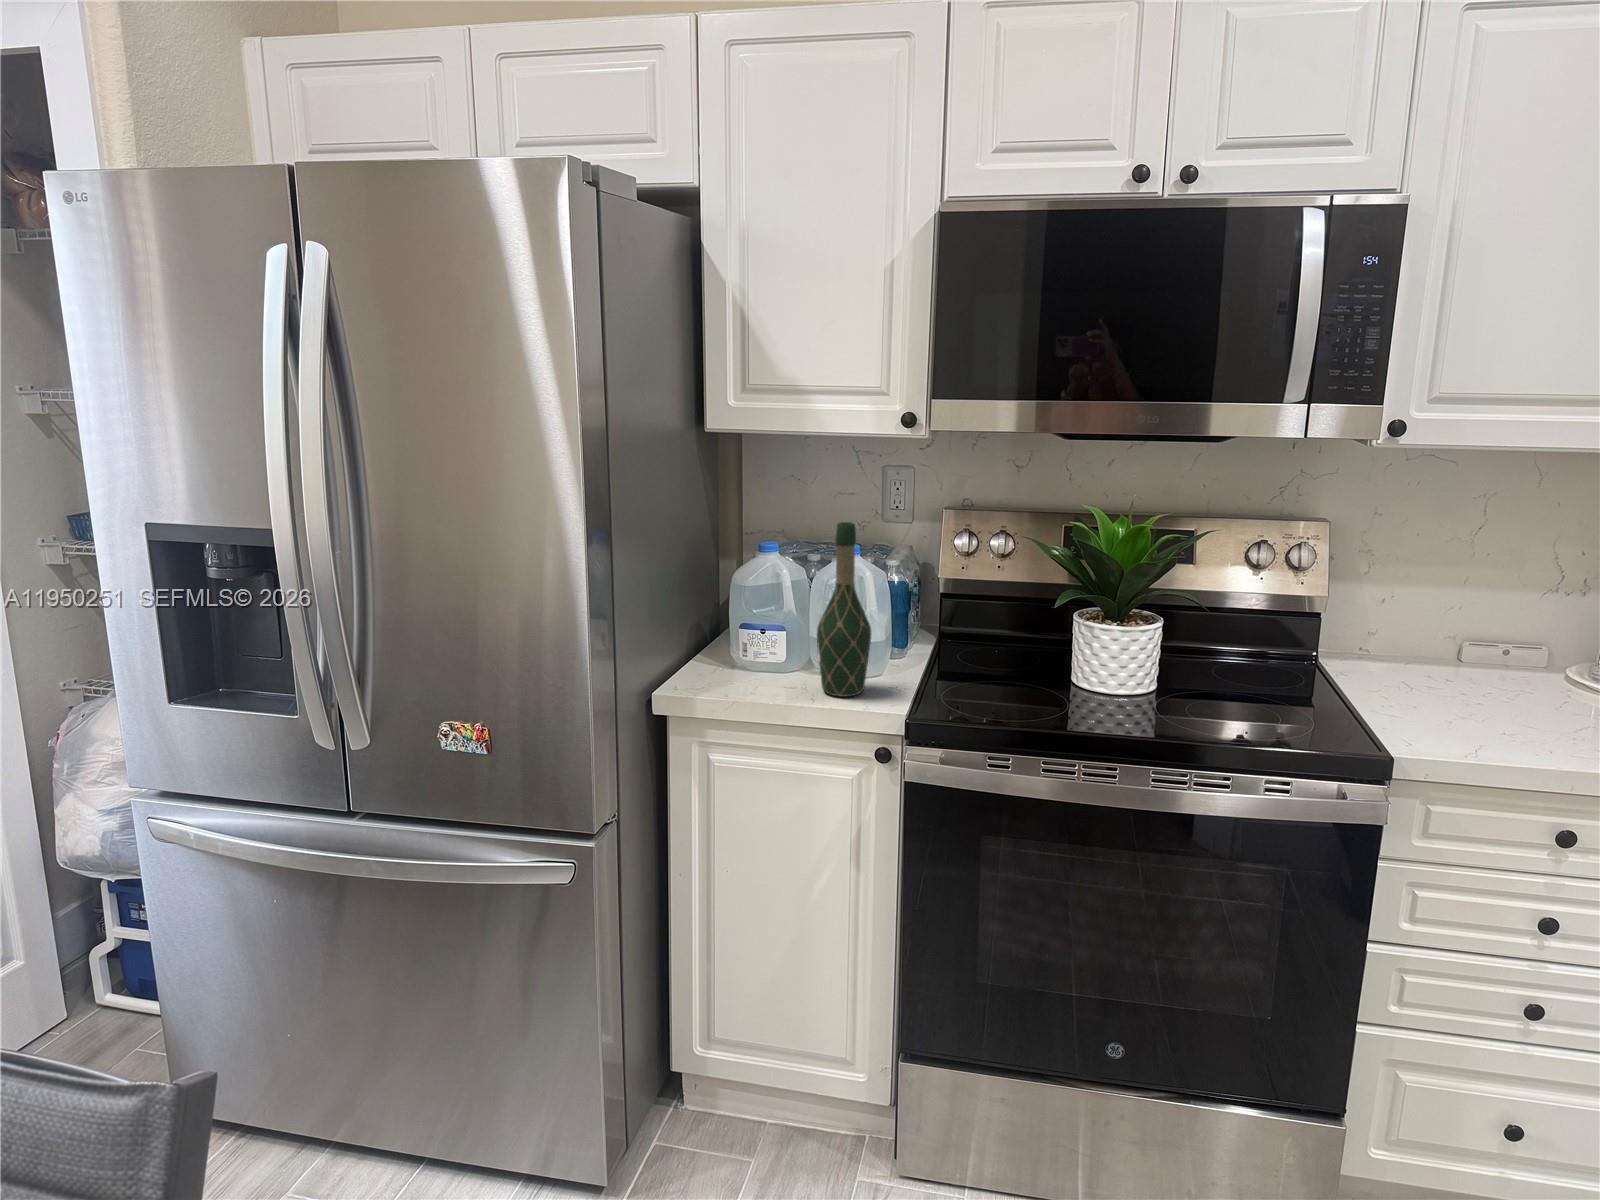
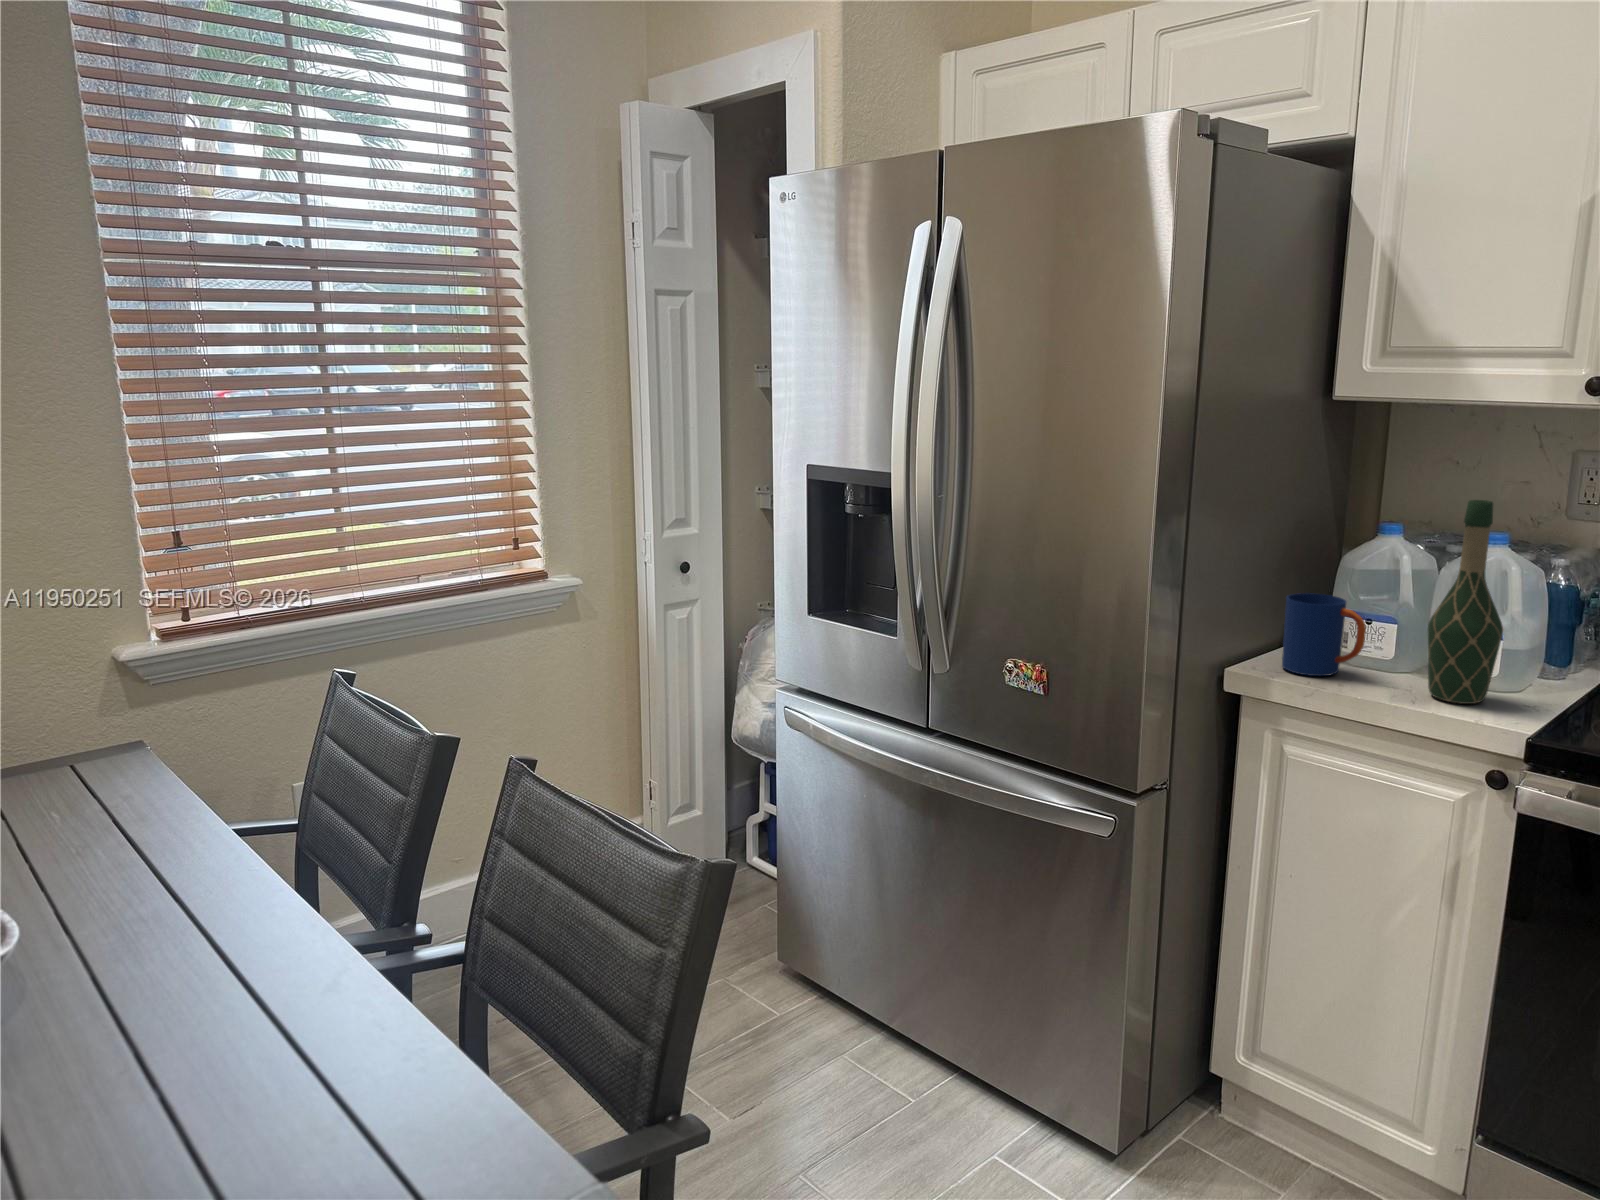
mug: none [698,613,767,690] -> present [1282,593,1366,676]

